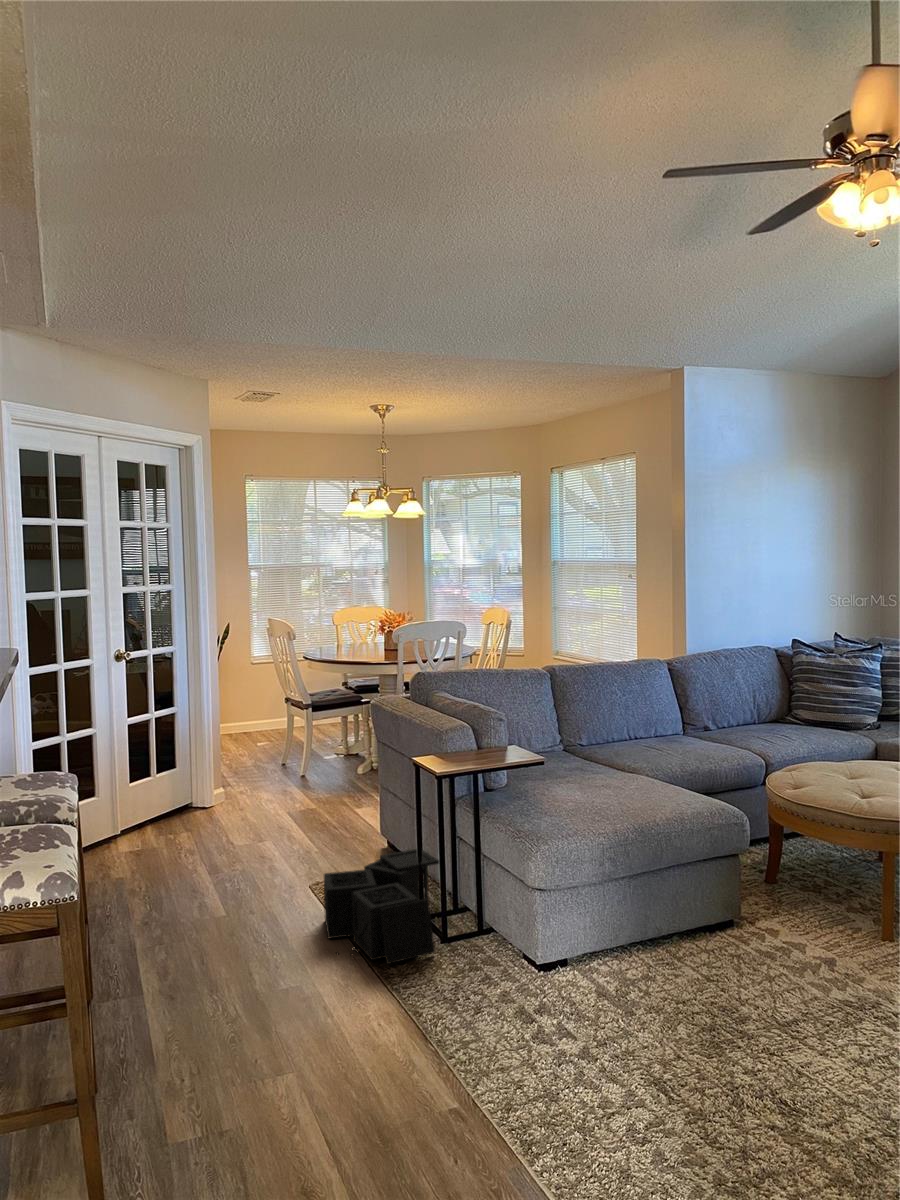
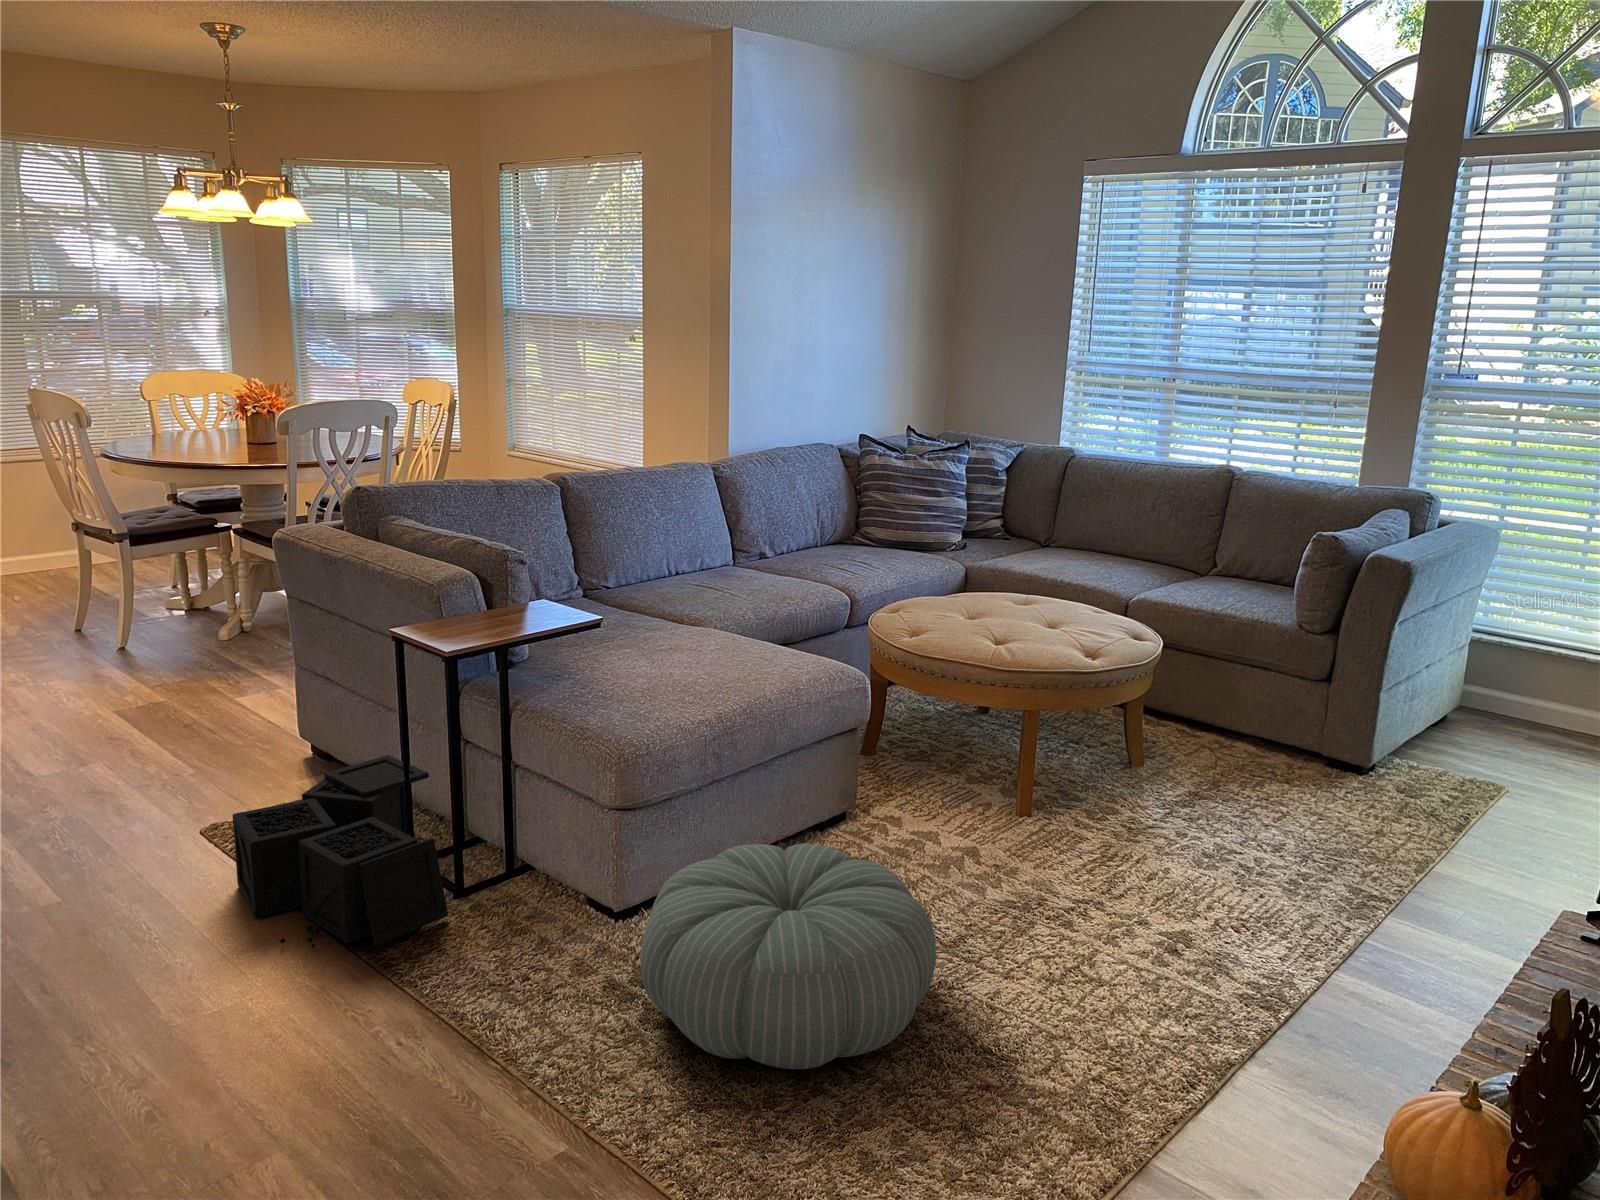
pouf: none [532,923,749,1086] -> present [640,843,936,1069]

